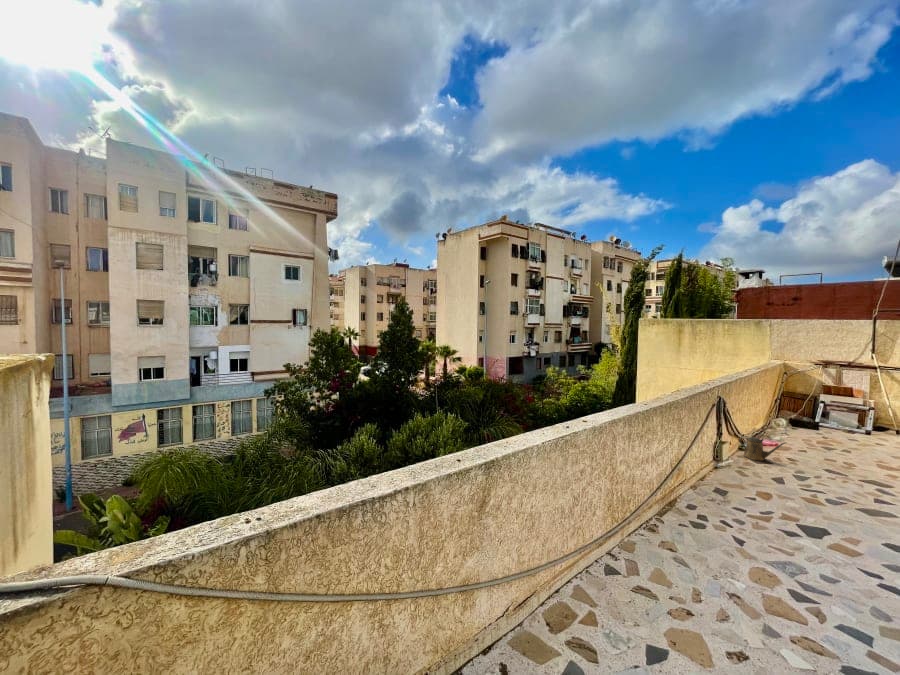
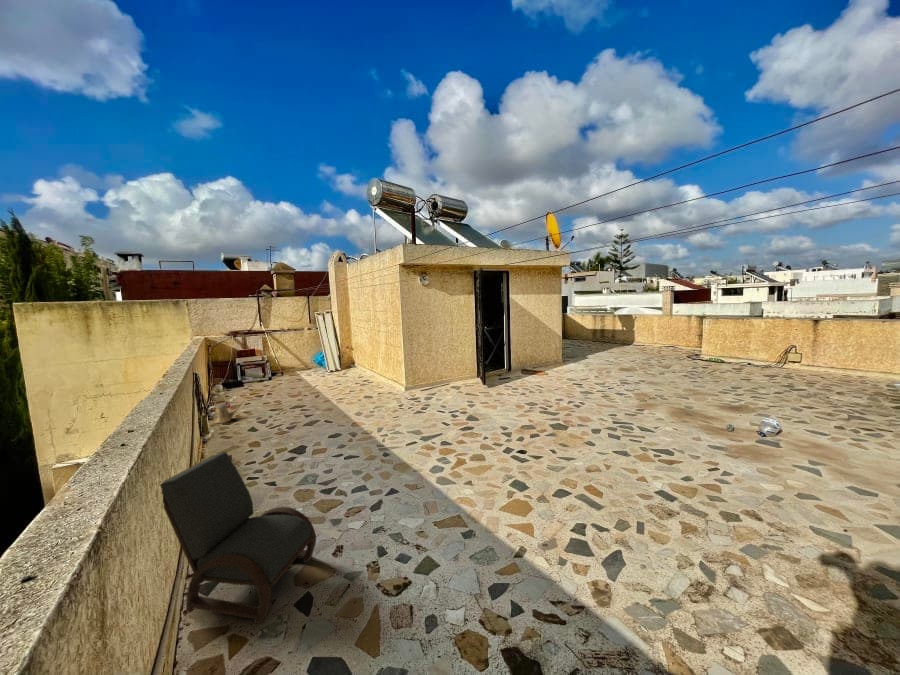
lounge chair: none [588,460,712,631] -> present [161,452,316,624]

